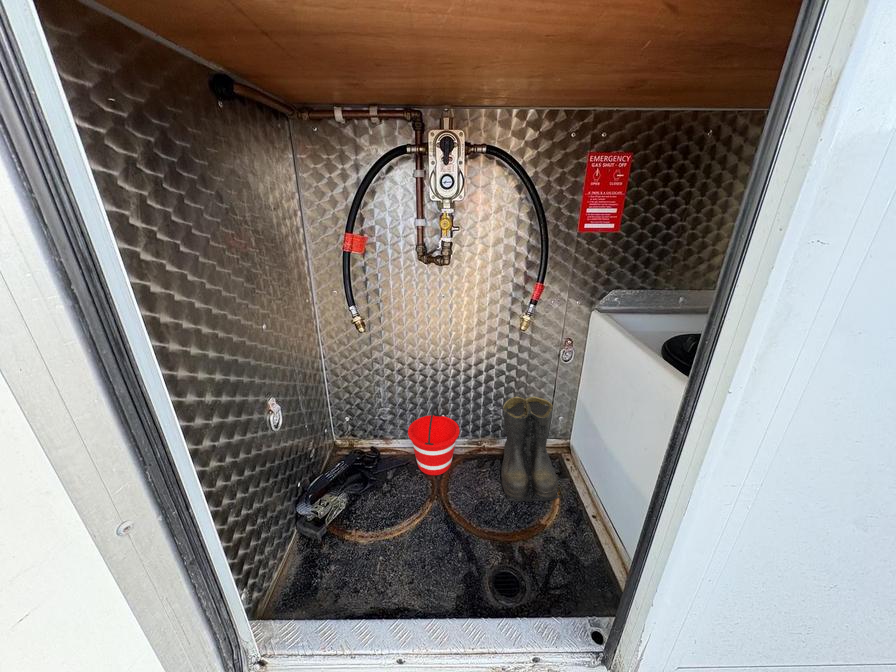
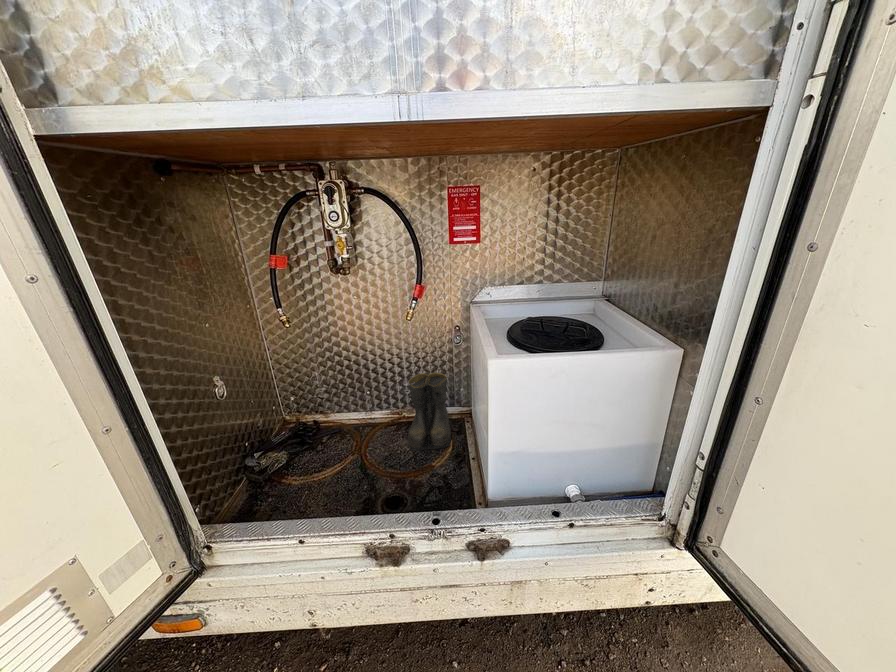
bucket: present [408,406,460,475] -> none [336,384,377,437]

